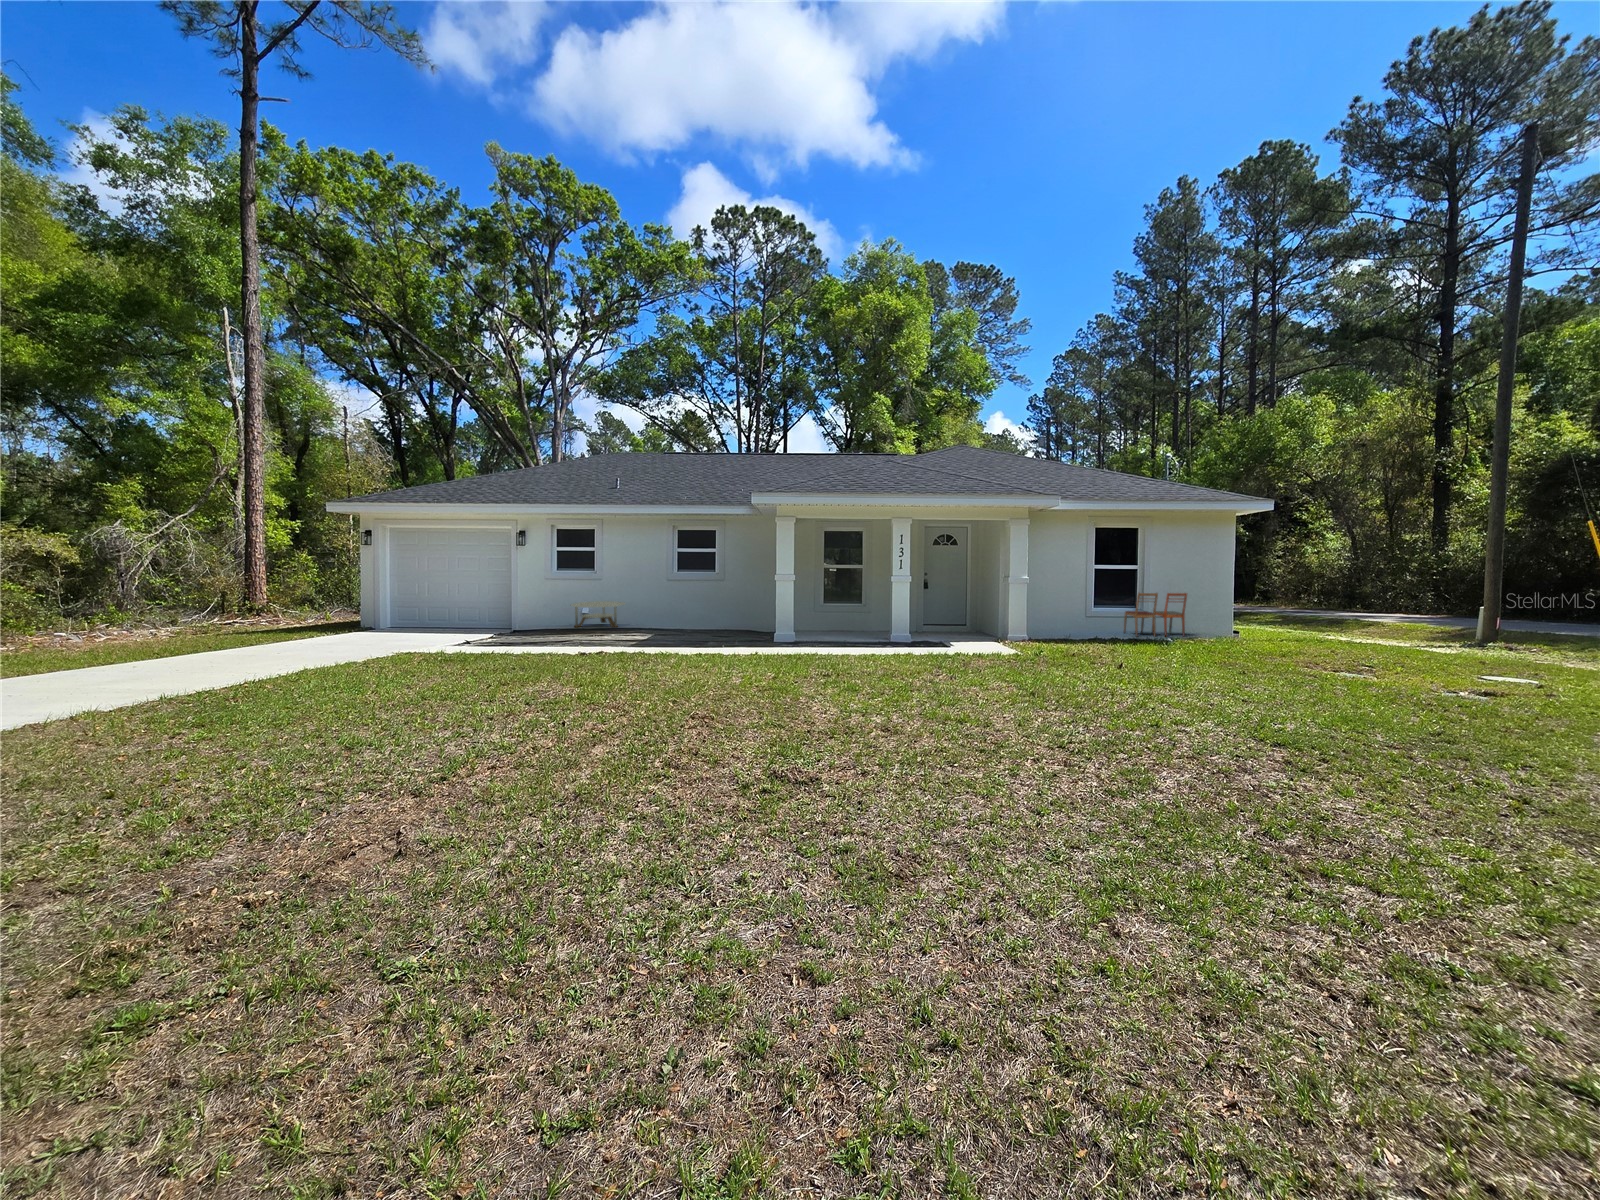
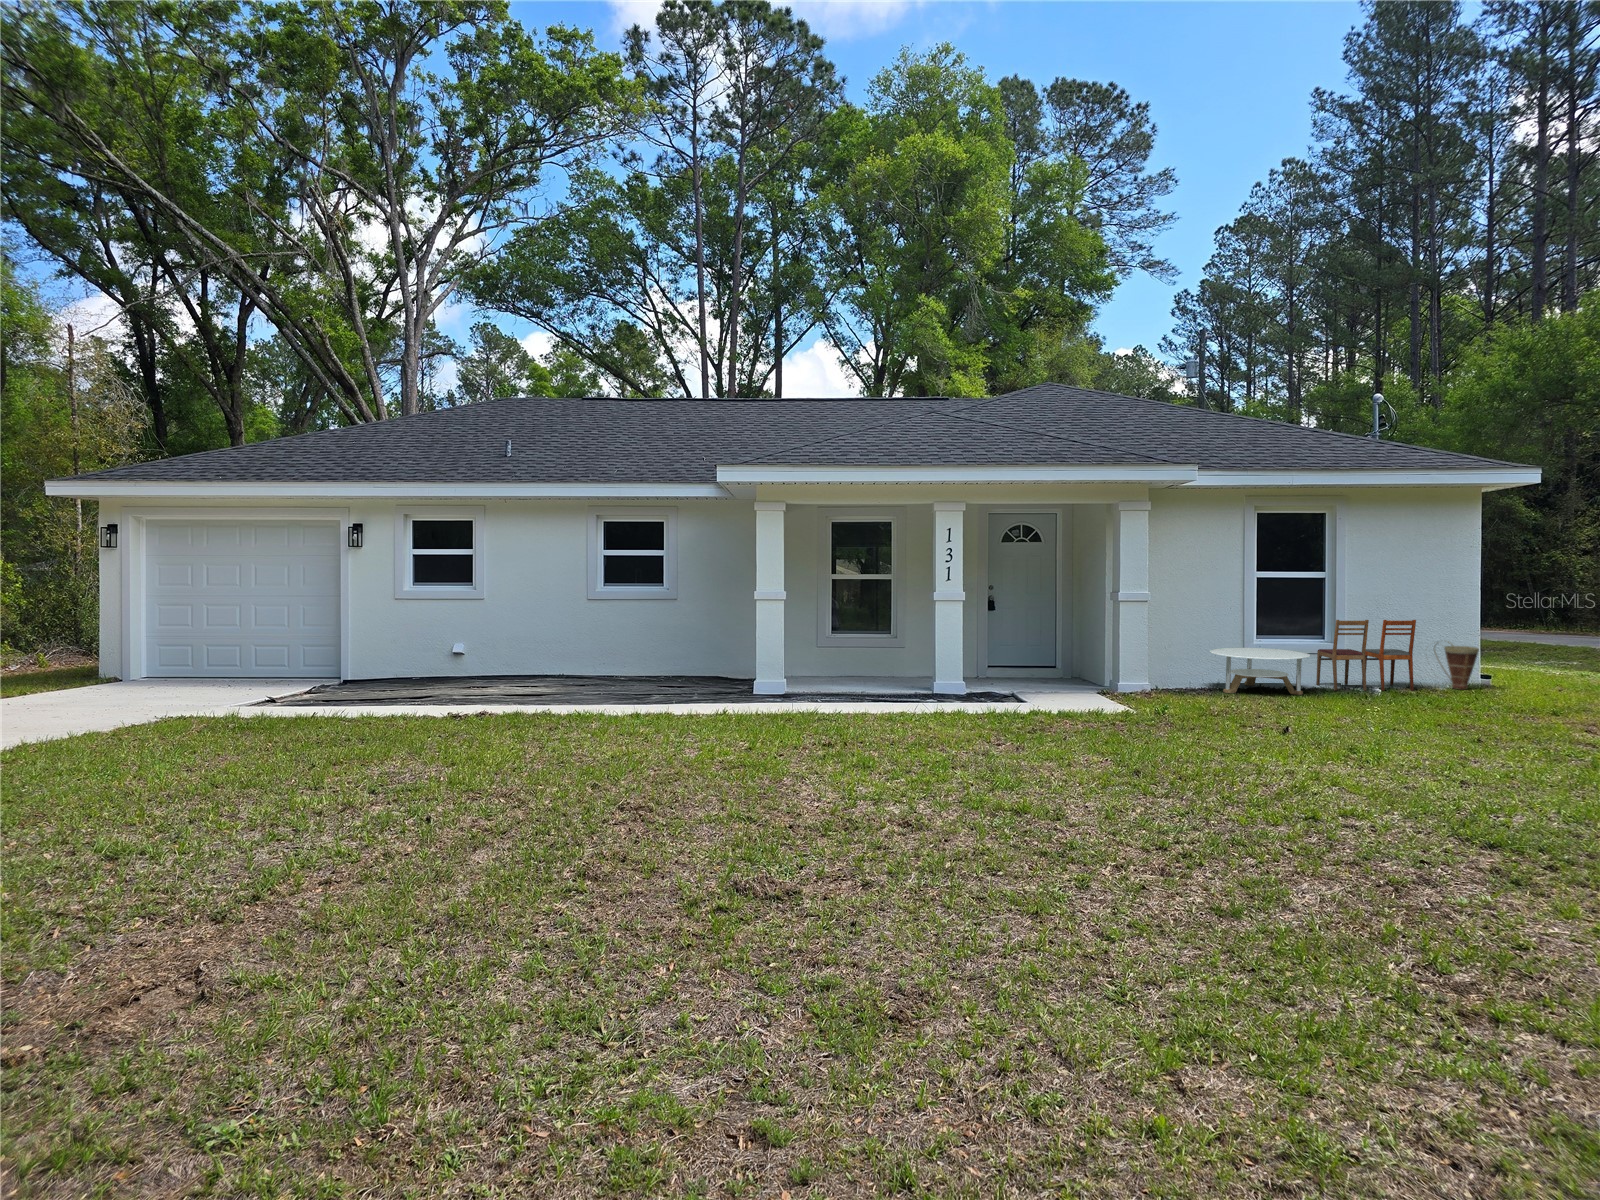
round table: present [572,601,625,627] -> present [1210,648,1310,695]
basket: none [1192,606,1226,636] -> present [1434,641,1479,690]

